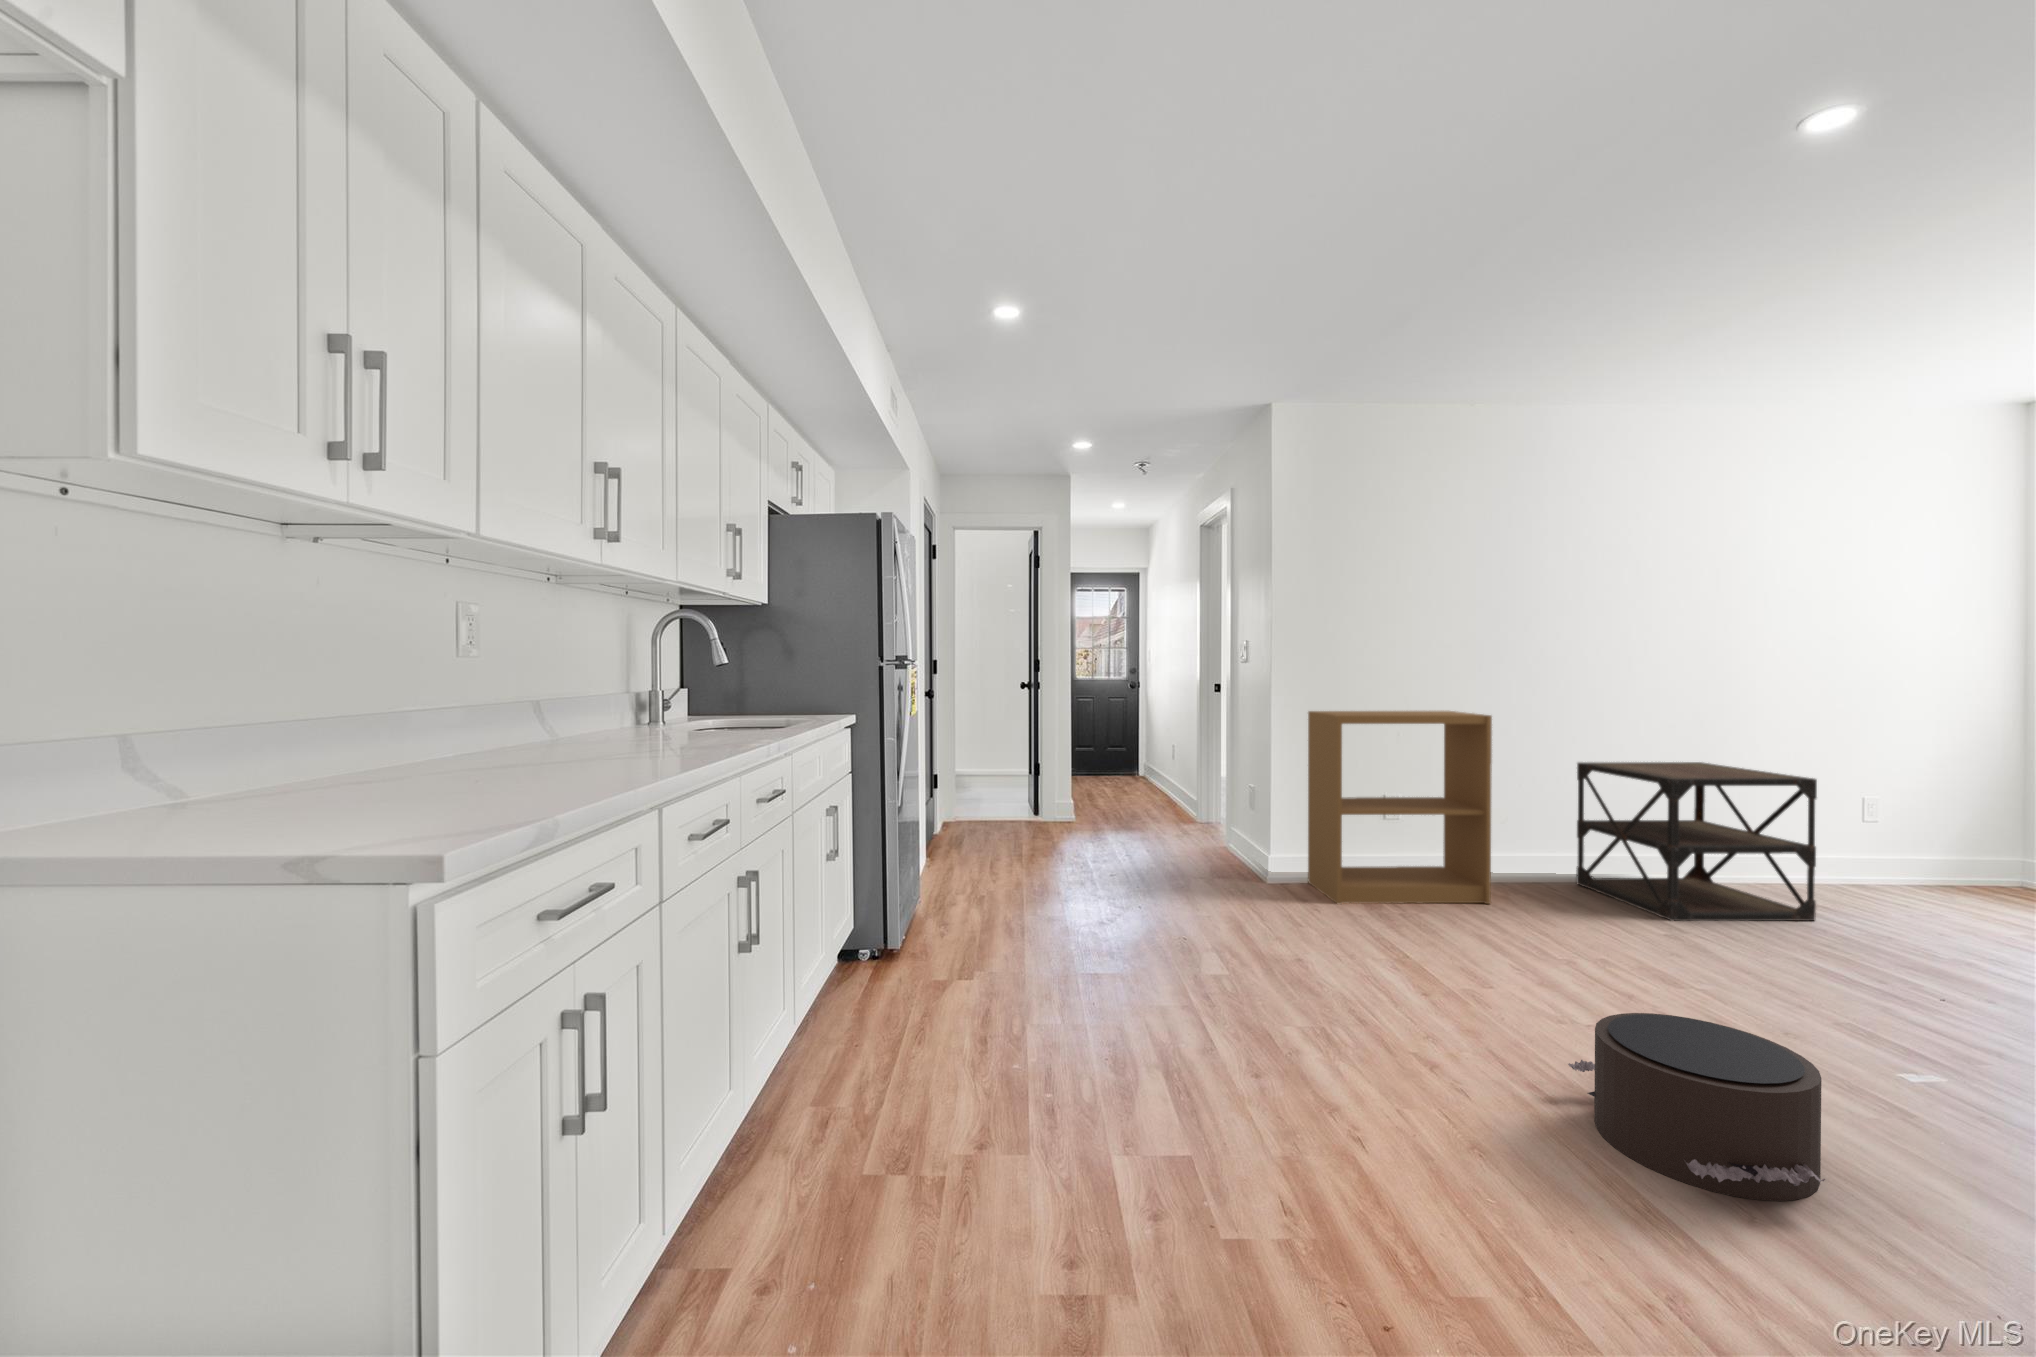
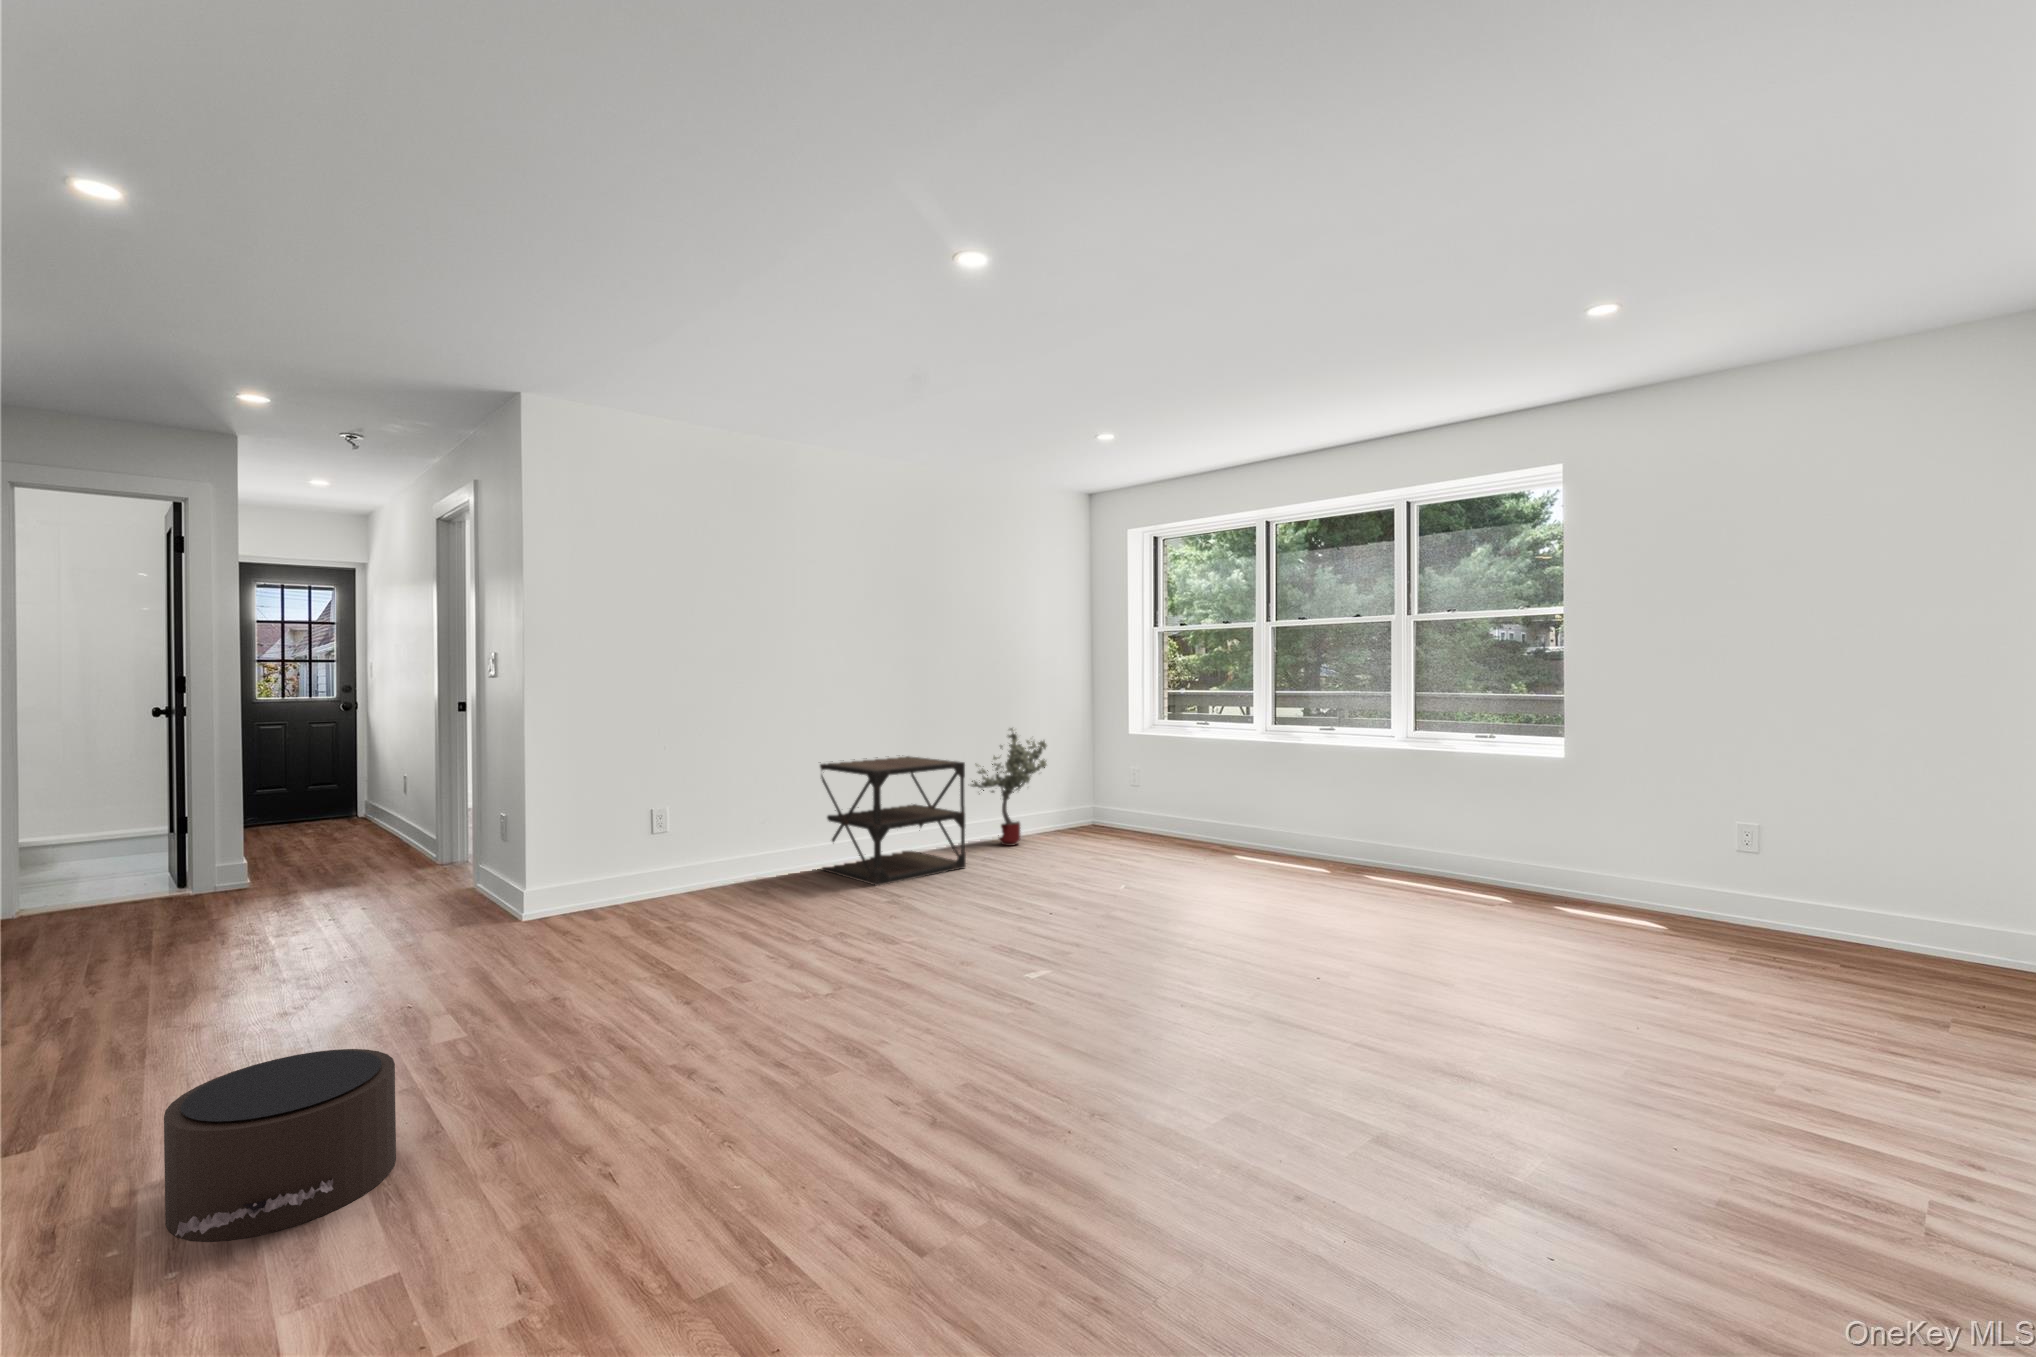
bookshelf: present [1308,711,1492,904] -> none [566,723,743,926]
potted tree: none [1812,735,1968,901] -> present [971,728,1047,846]
pouf: present [1568,1013,1825,1201] -> present [164,1049,396,1242]

